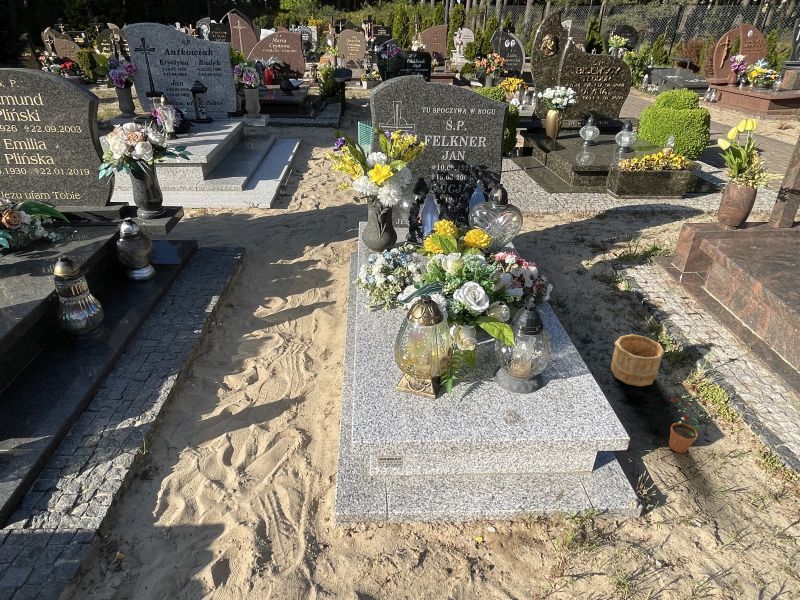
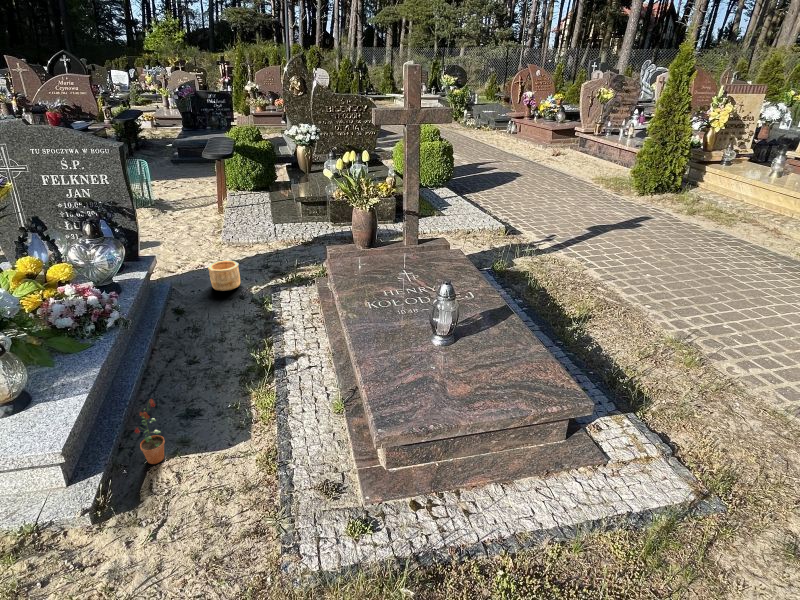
wooden bucket: present [611,334,665,386] -> present [208,260,240,291]

